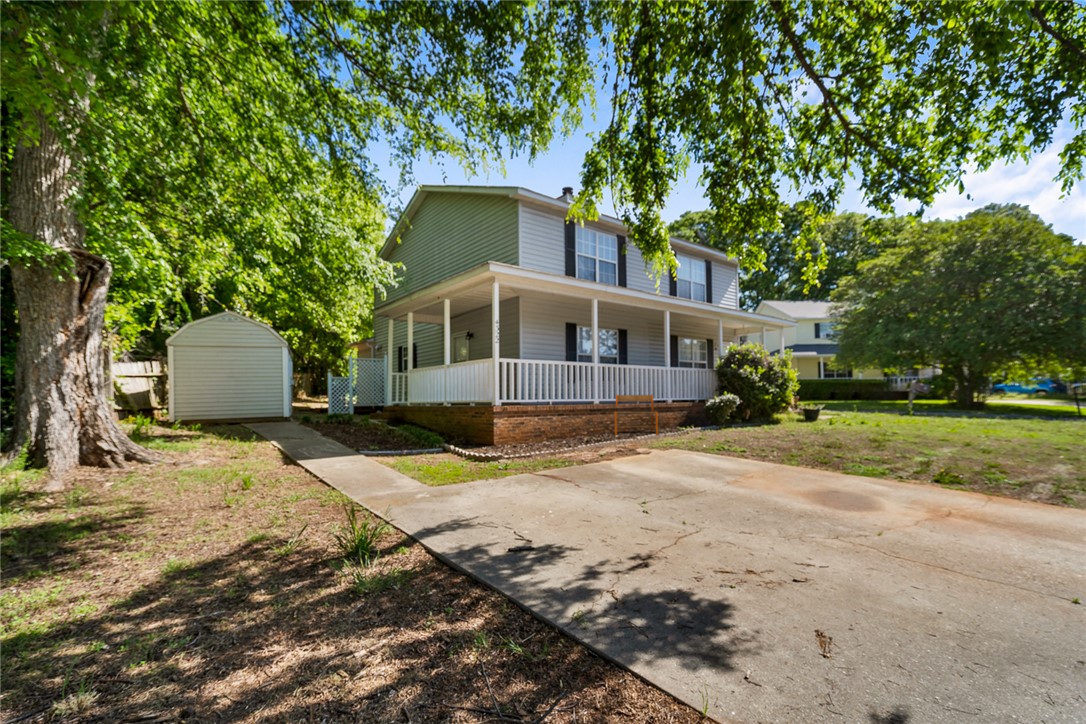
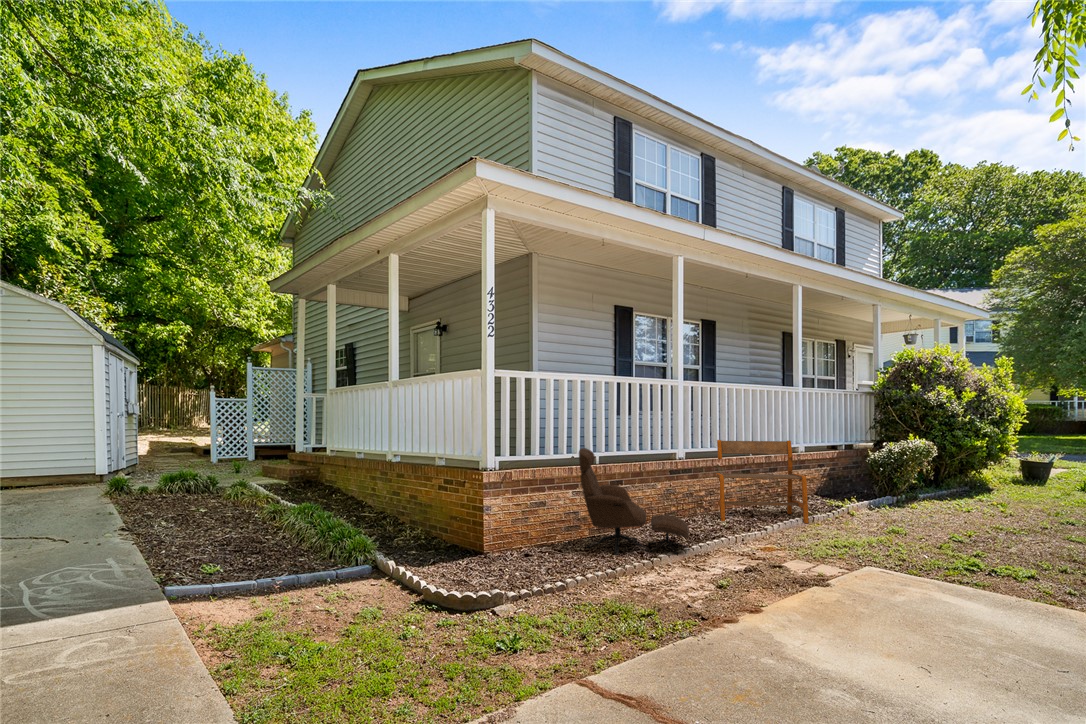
lounge chair: none [539,397,592,445] -> present [579,448,689,555]

